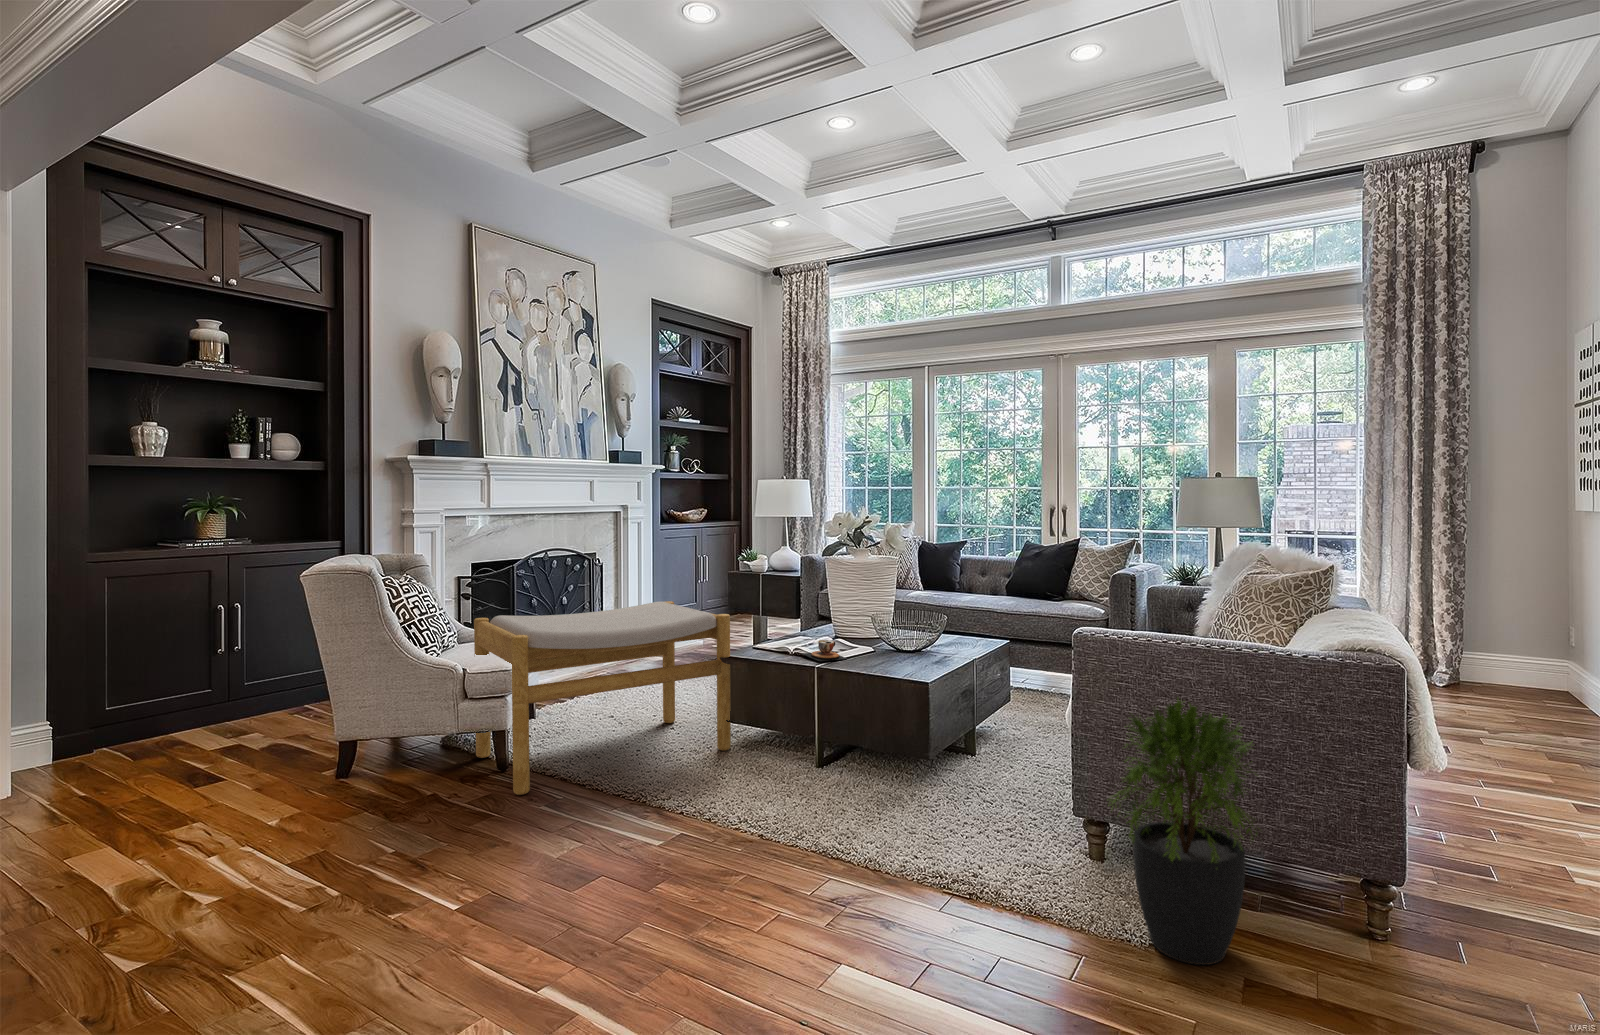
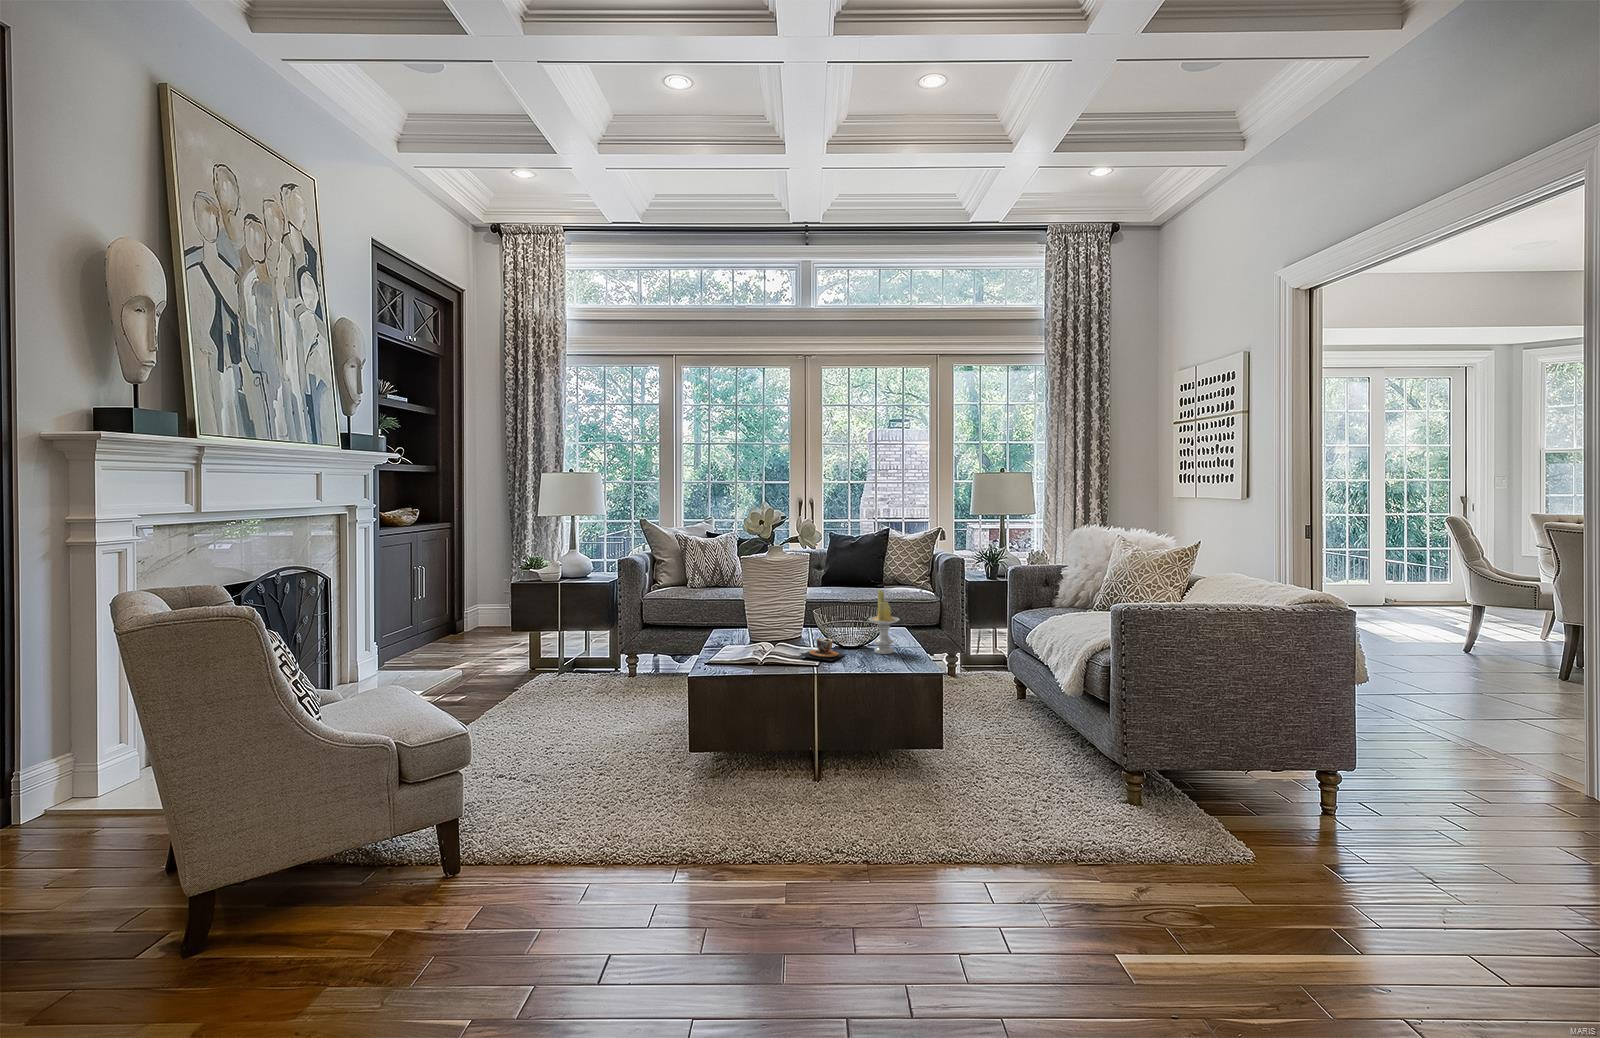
candle: none [872,599,904,663] -> present [868,590,900,654]
footstool: present [474,601,731,795] -> none [424,615,731,889]
potted plant: present [1108,697,1258,965] -> none [1252,644,1410,853]

